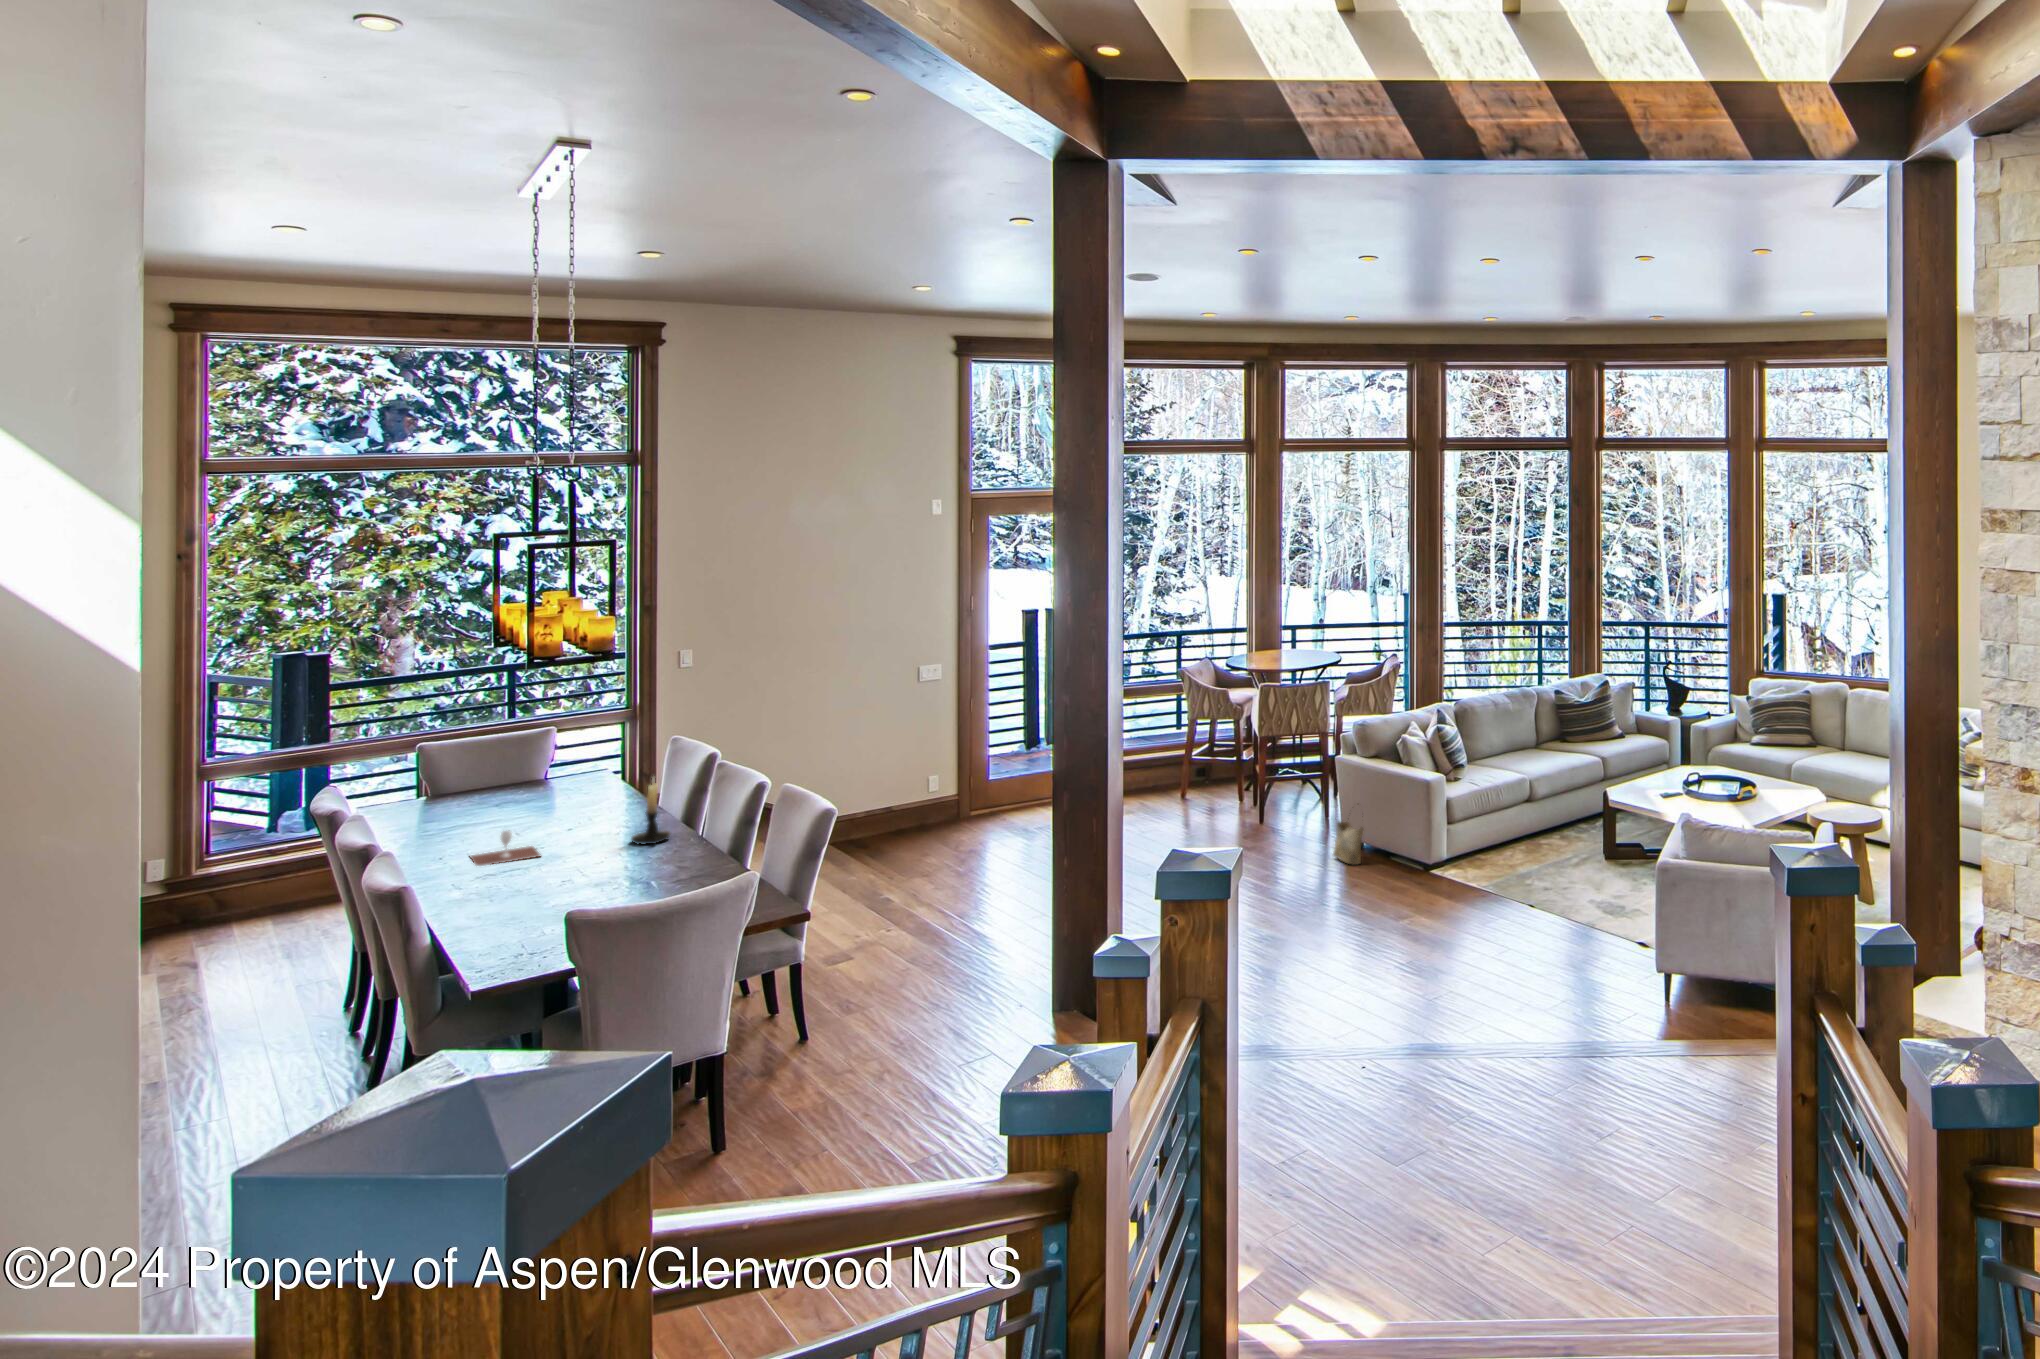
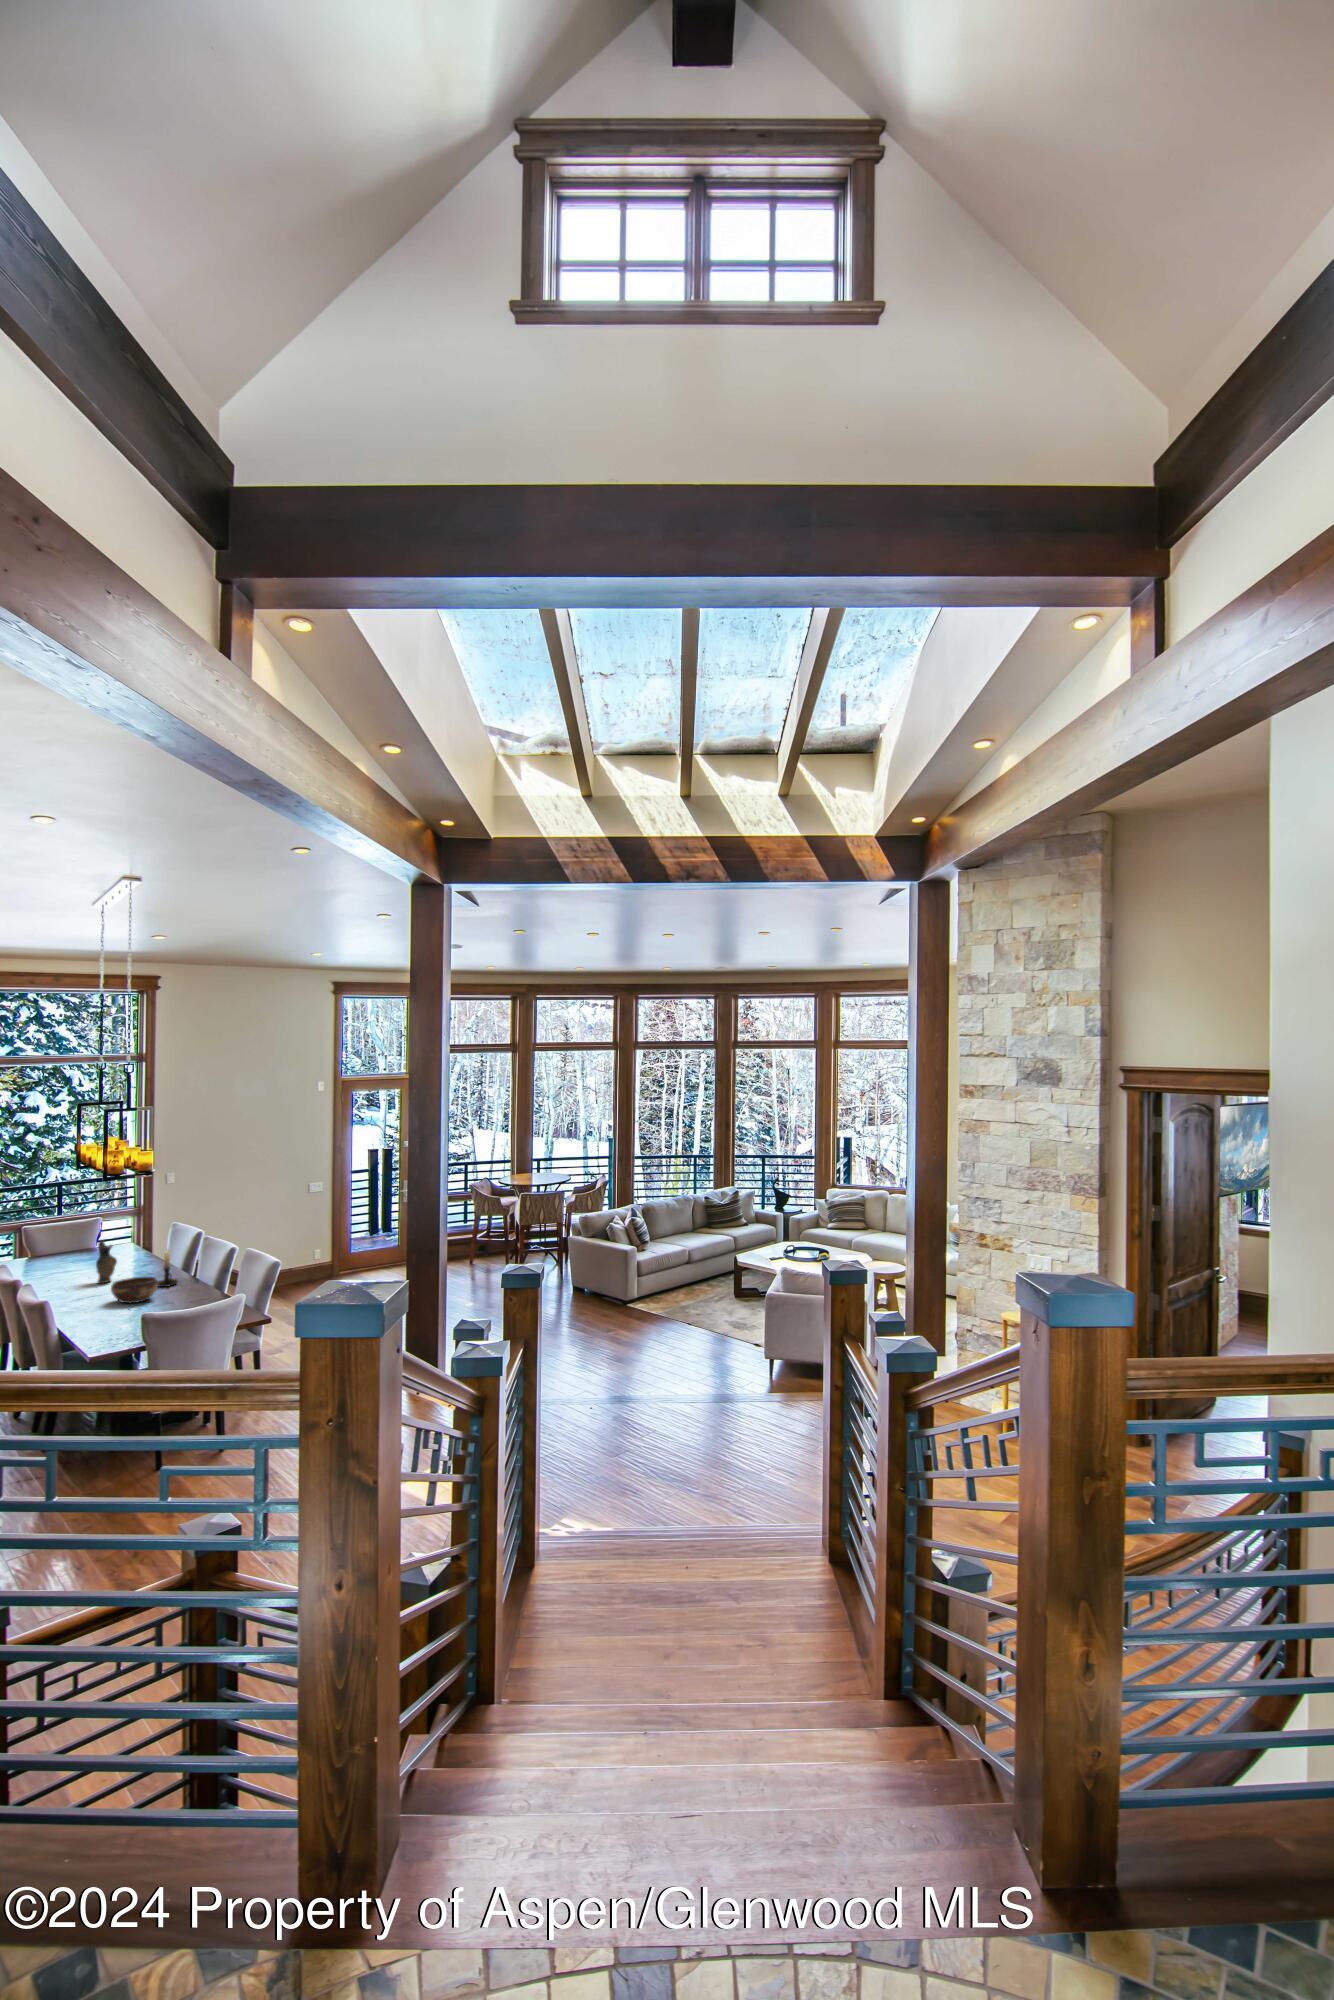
ceramic pitcher: none [535,764,571,838] -> present [96,1240,117,1284]
woven basket: present [1333,821,1363,864] -> none [568,1266,588,1304]
decorative bowl: none [546,829,629,875] -> present [111,1277,158,1303]
wine glass: present [471,831,541,866] -> none [61,1278,105,1299]

